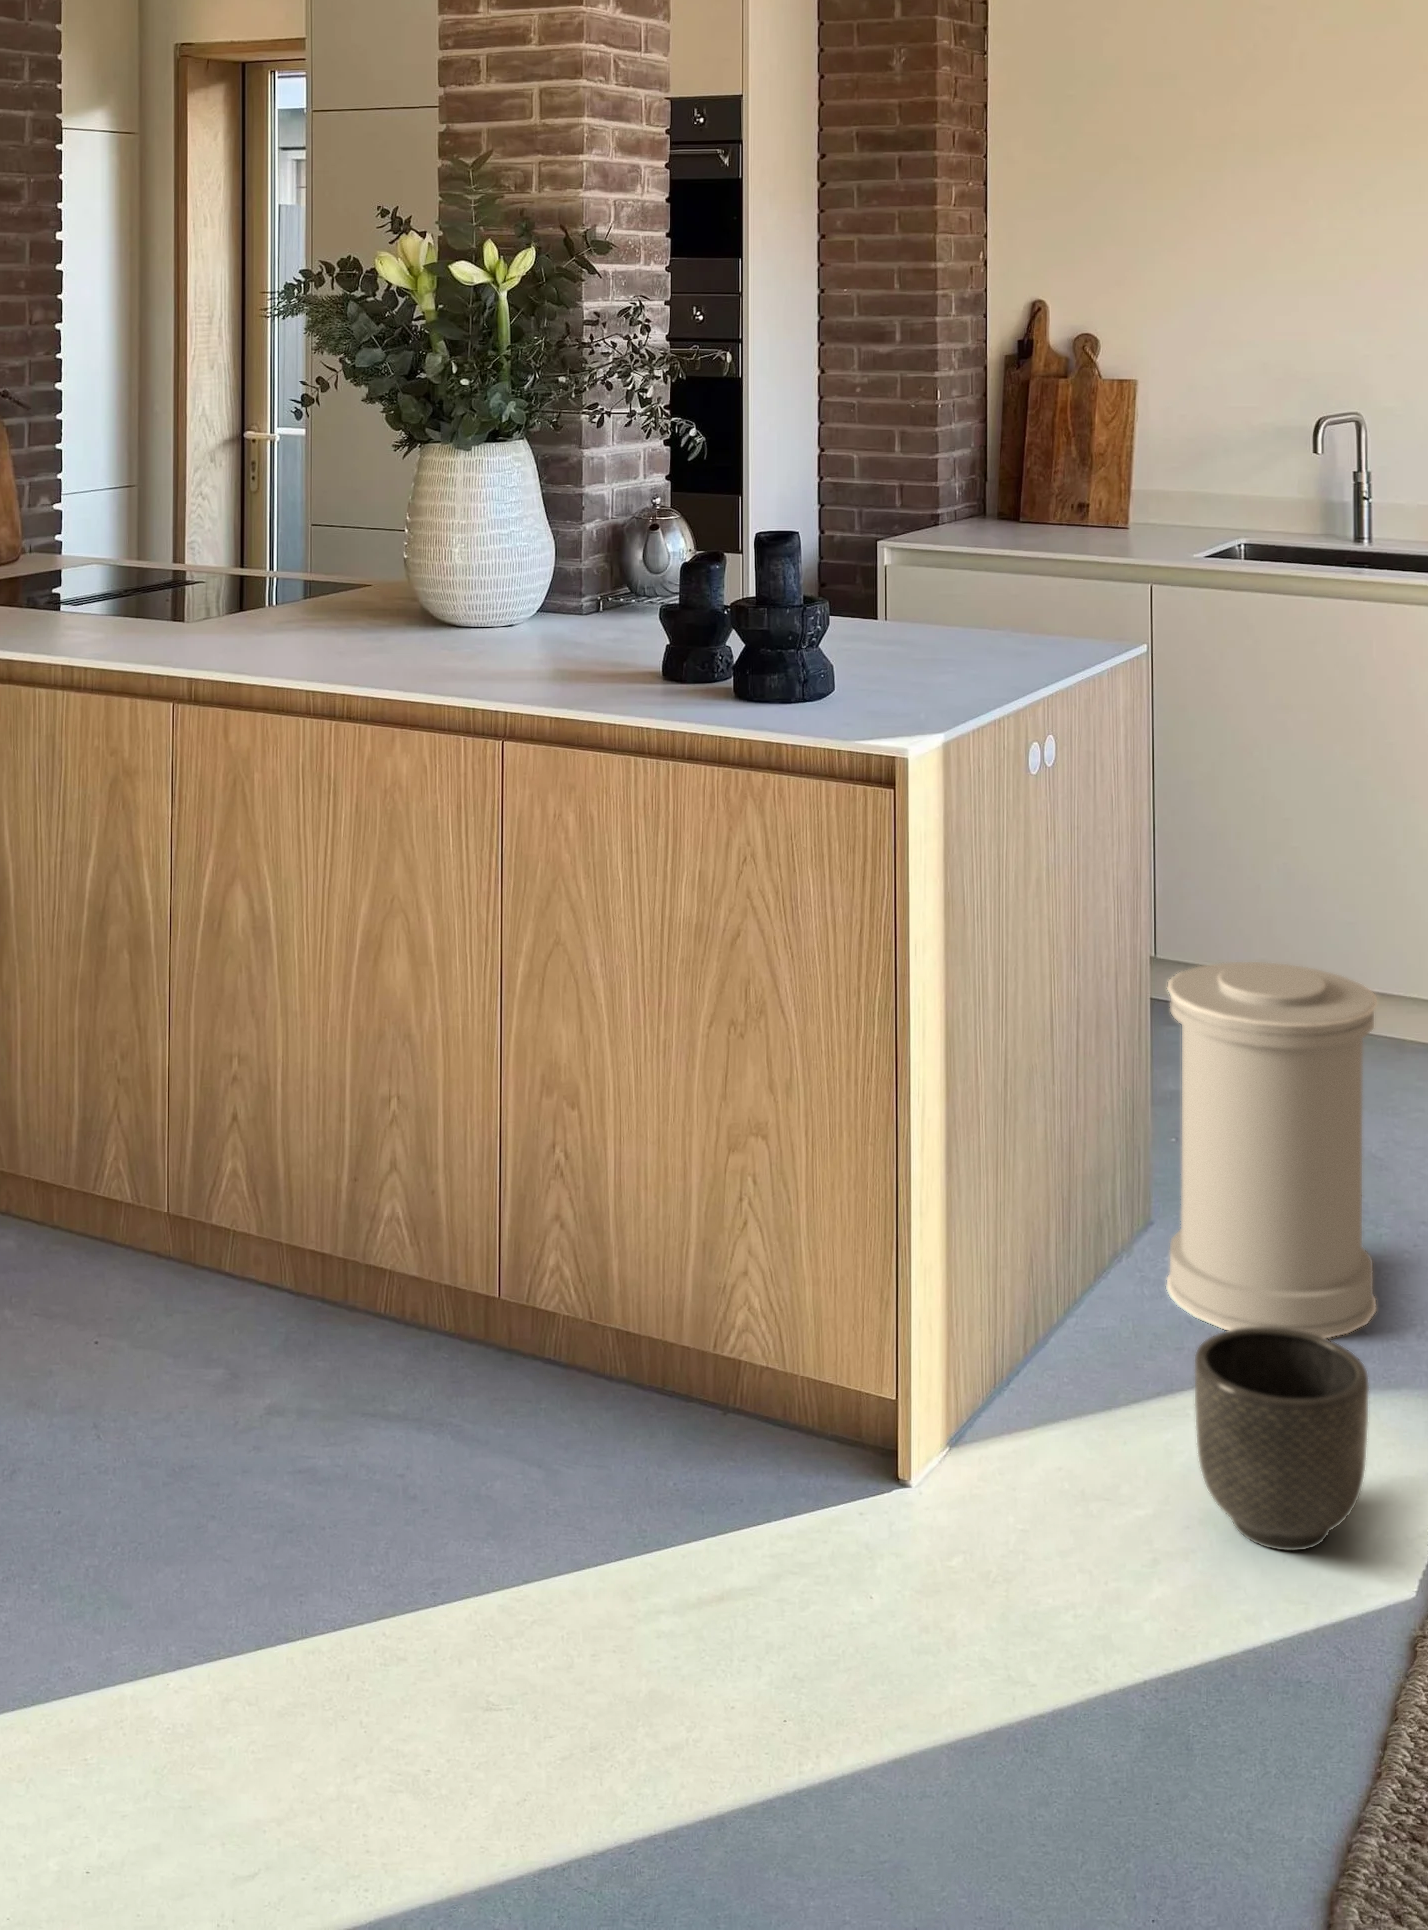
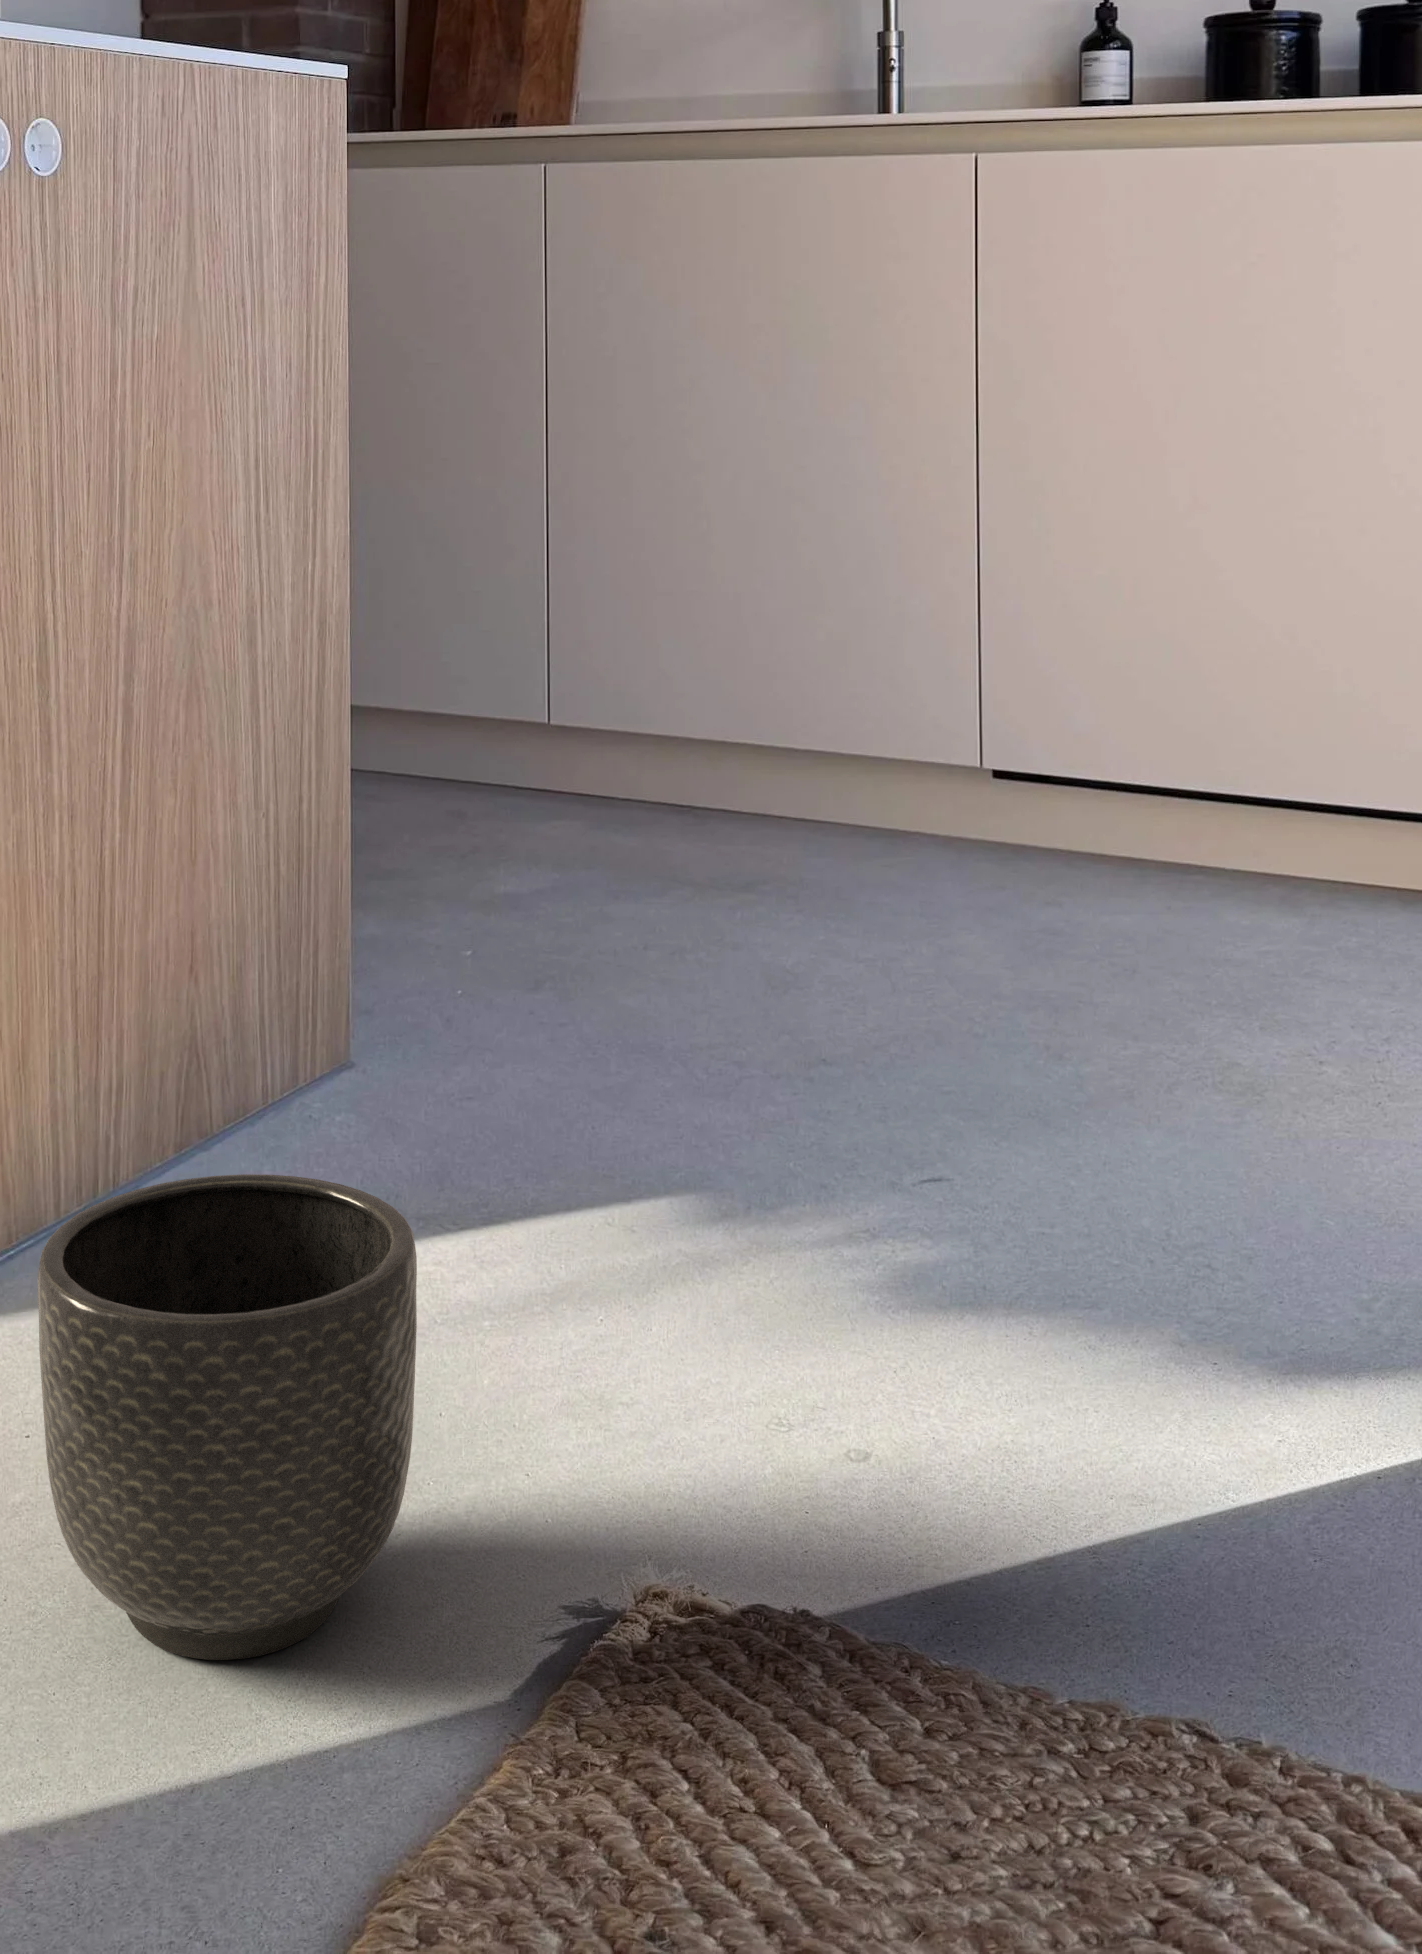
trash can: present [1167,962,1377,1338] -> none [298,576,683,1234]

